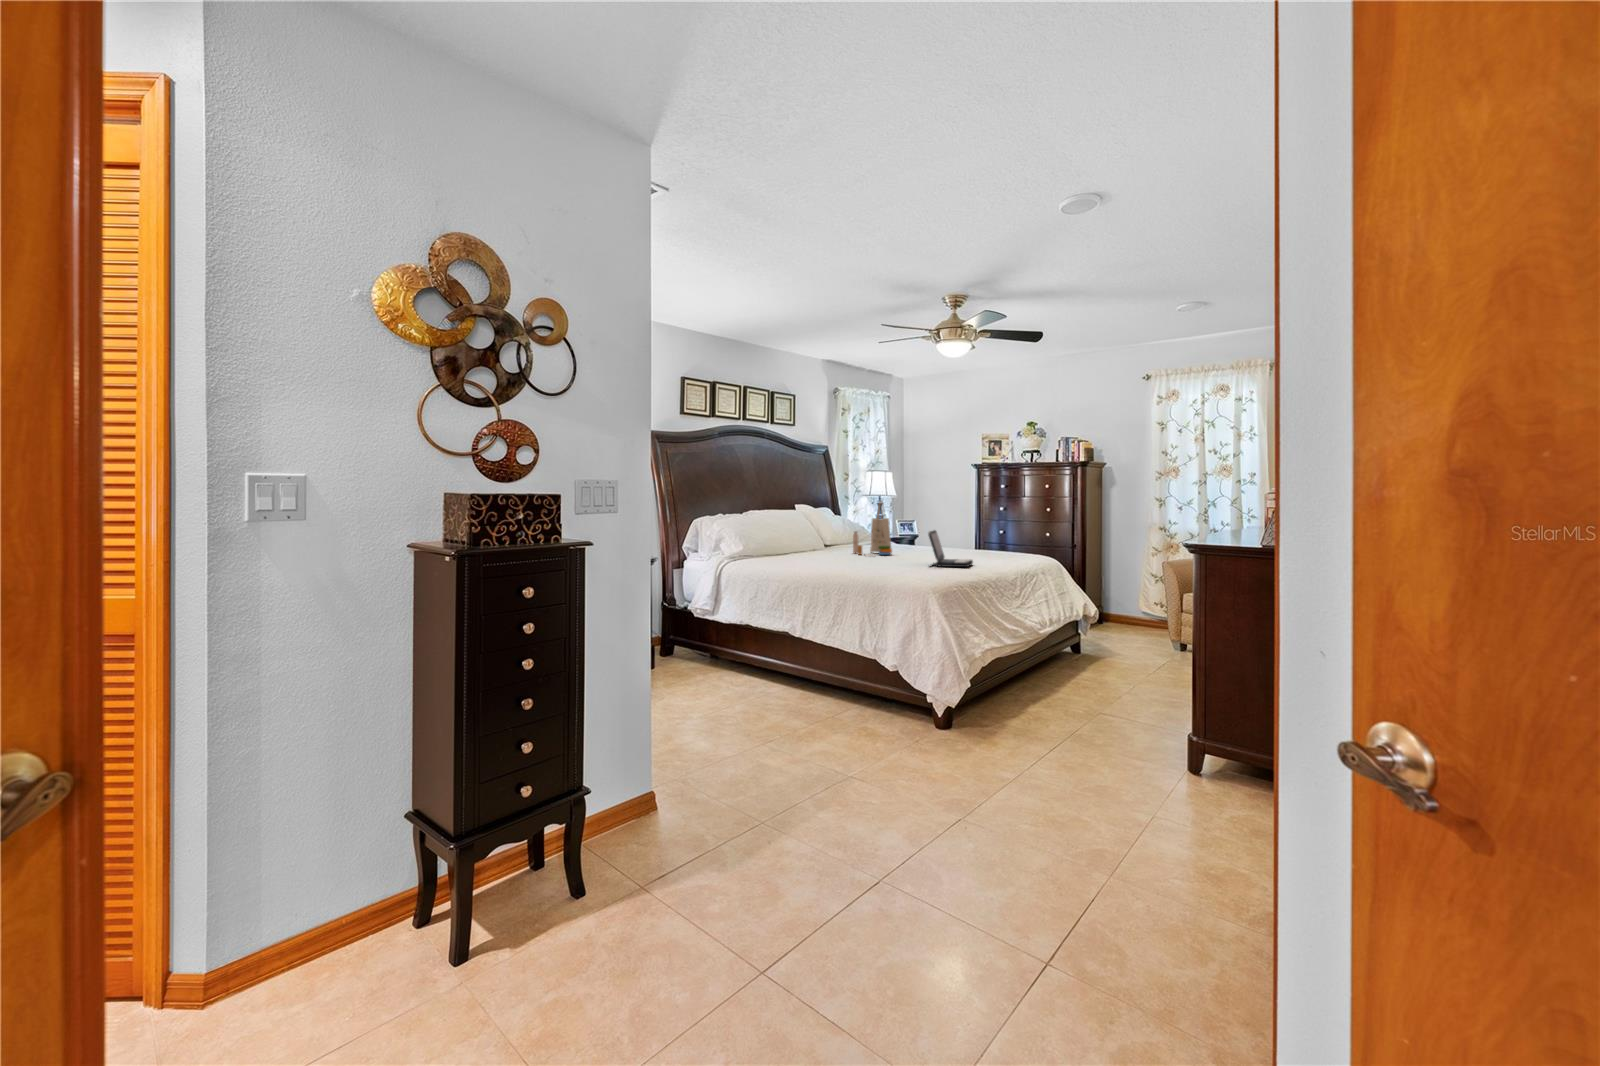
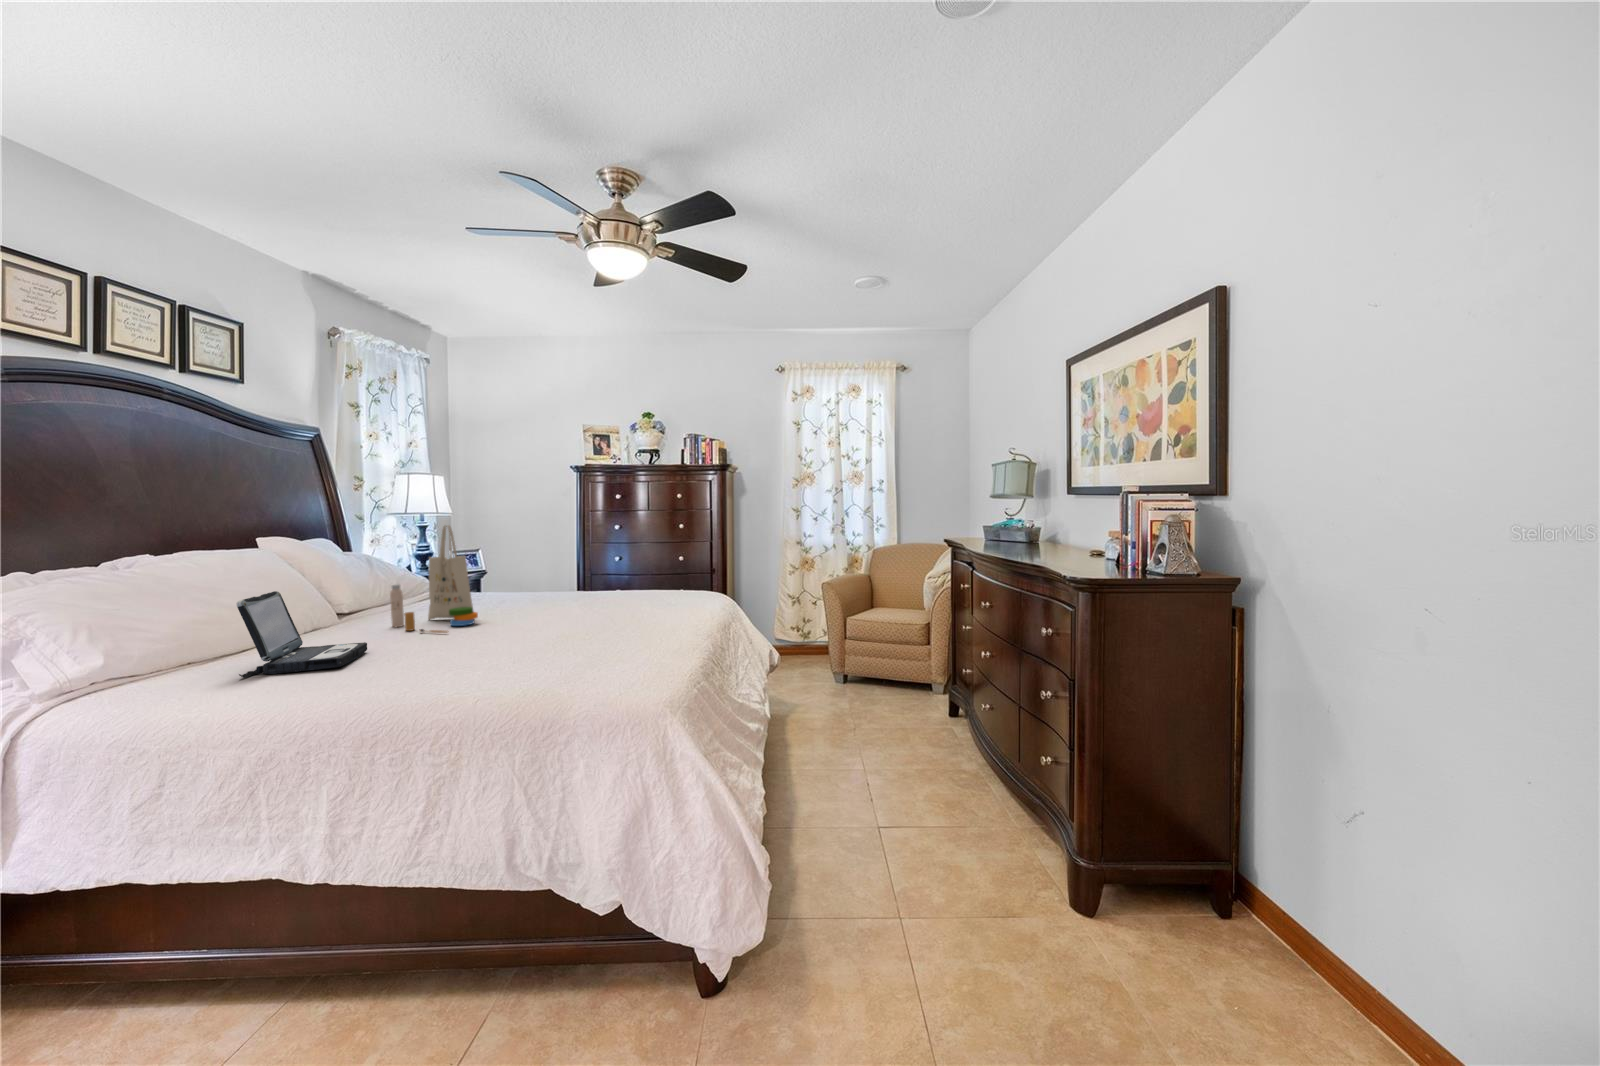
laptop: present [928,530,973,567] -> present [237,591,367,678]

